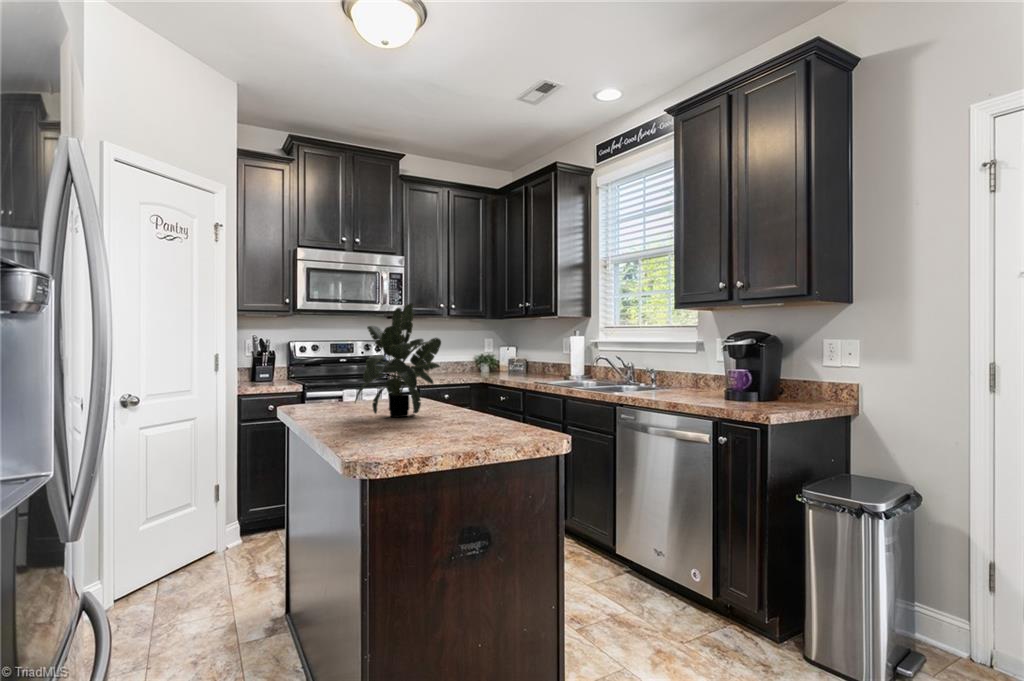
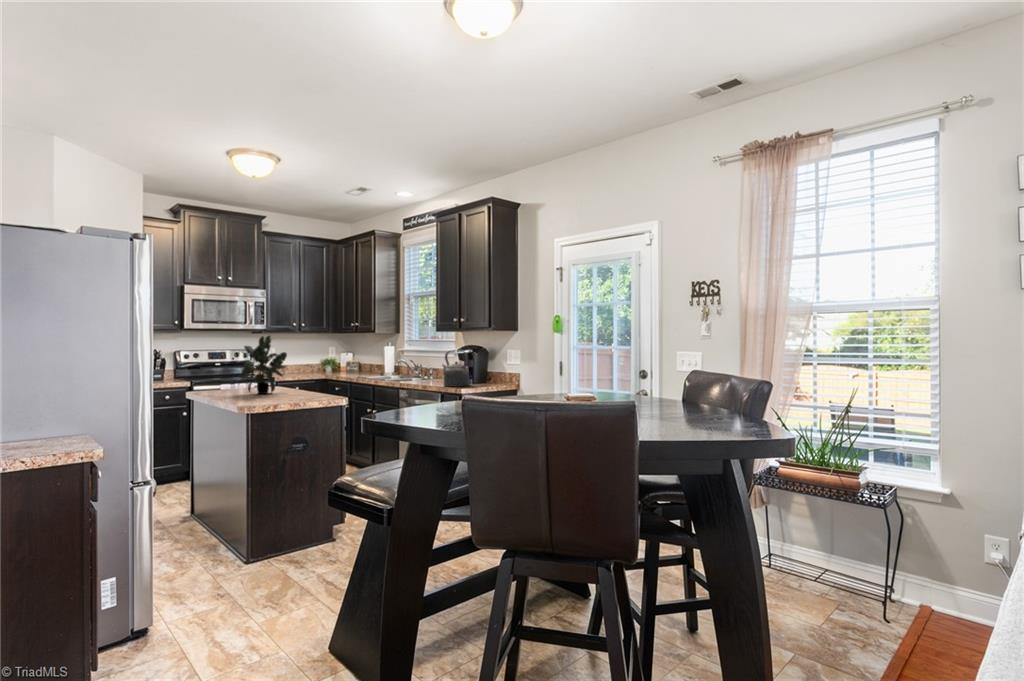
kettle: none [700,339,761,408] -> present [442,350,469,387]

